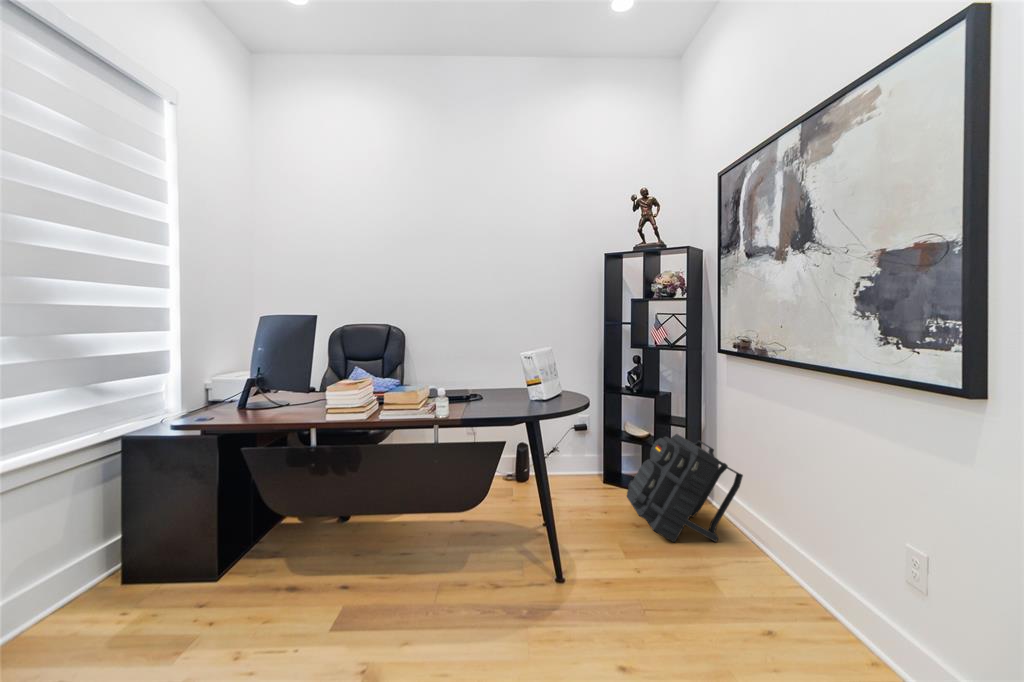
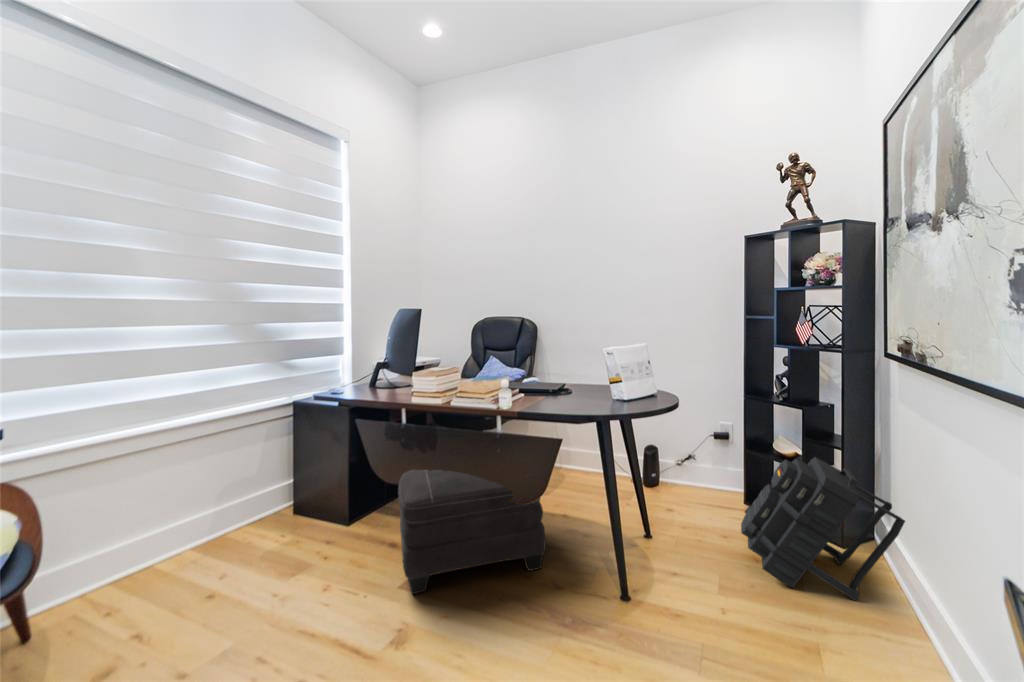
ottoman: none [290,462,472,639] -> present [398,470,545,594]

